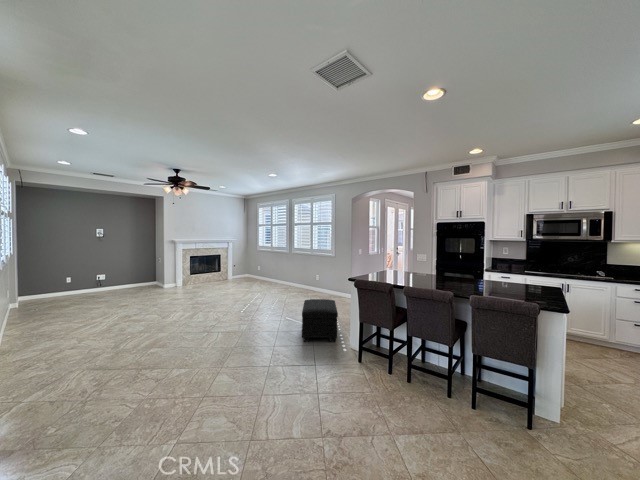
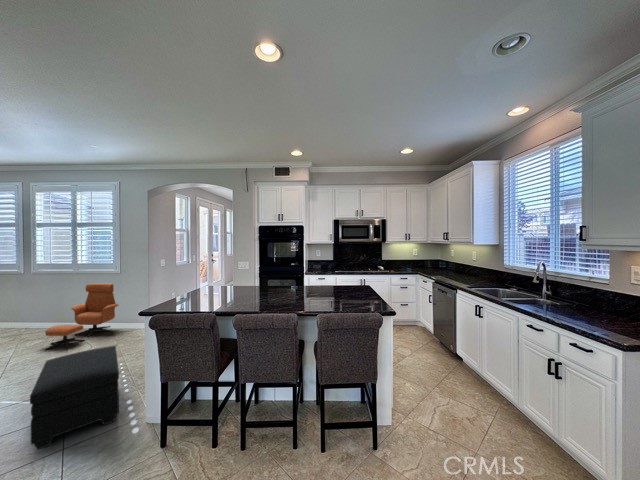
lounge chair: none [300,263,334,300] -> present [45,283,118,350]

